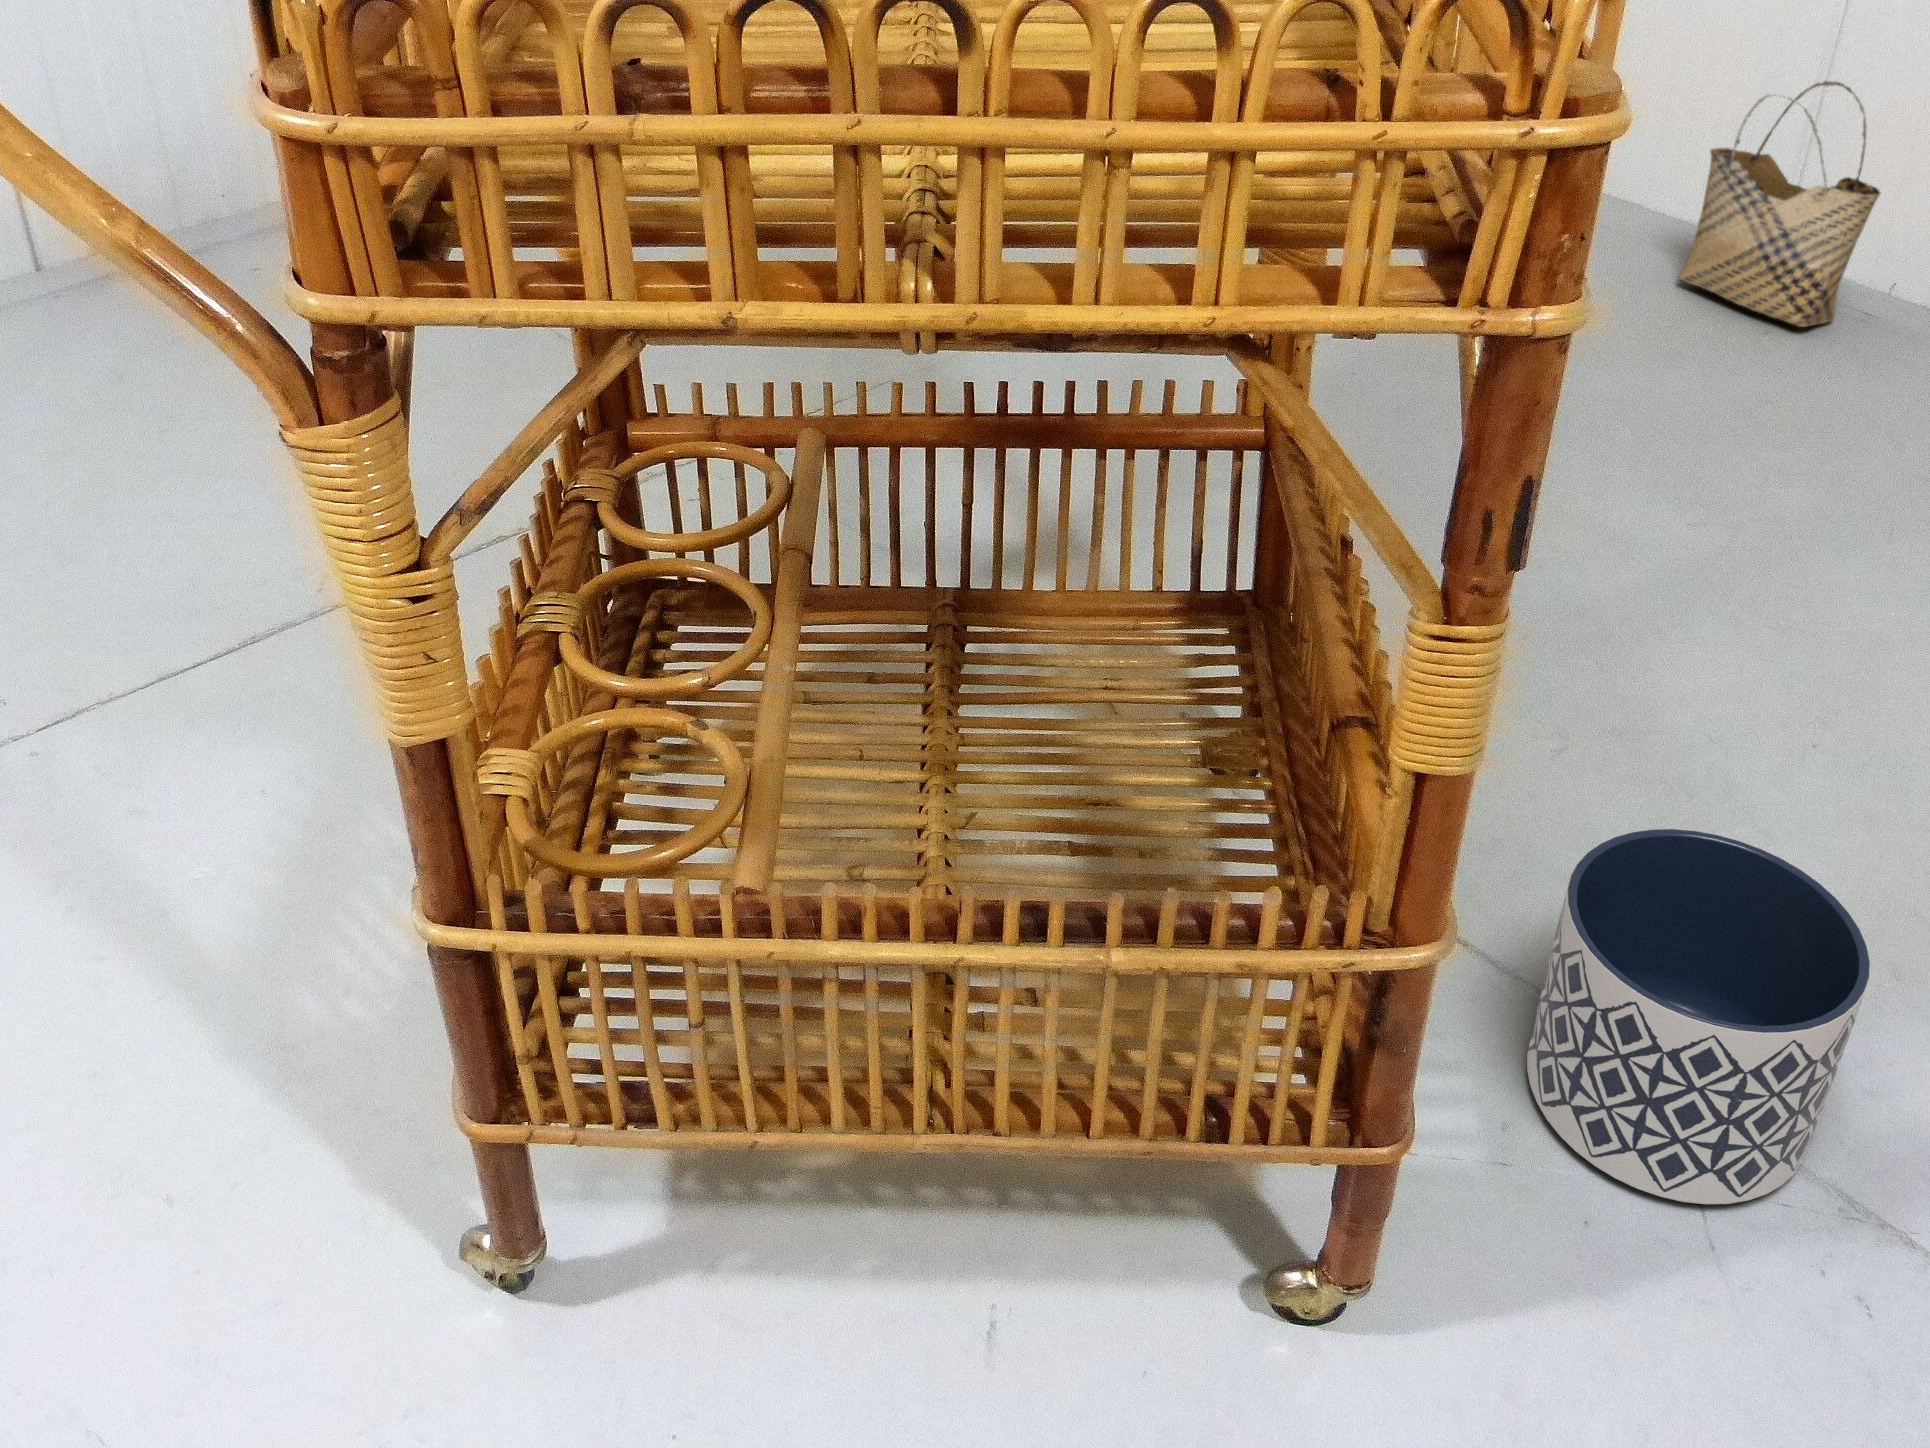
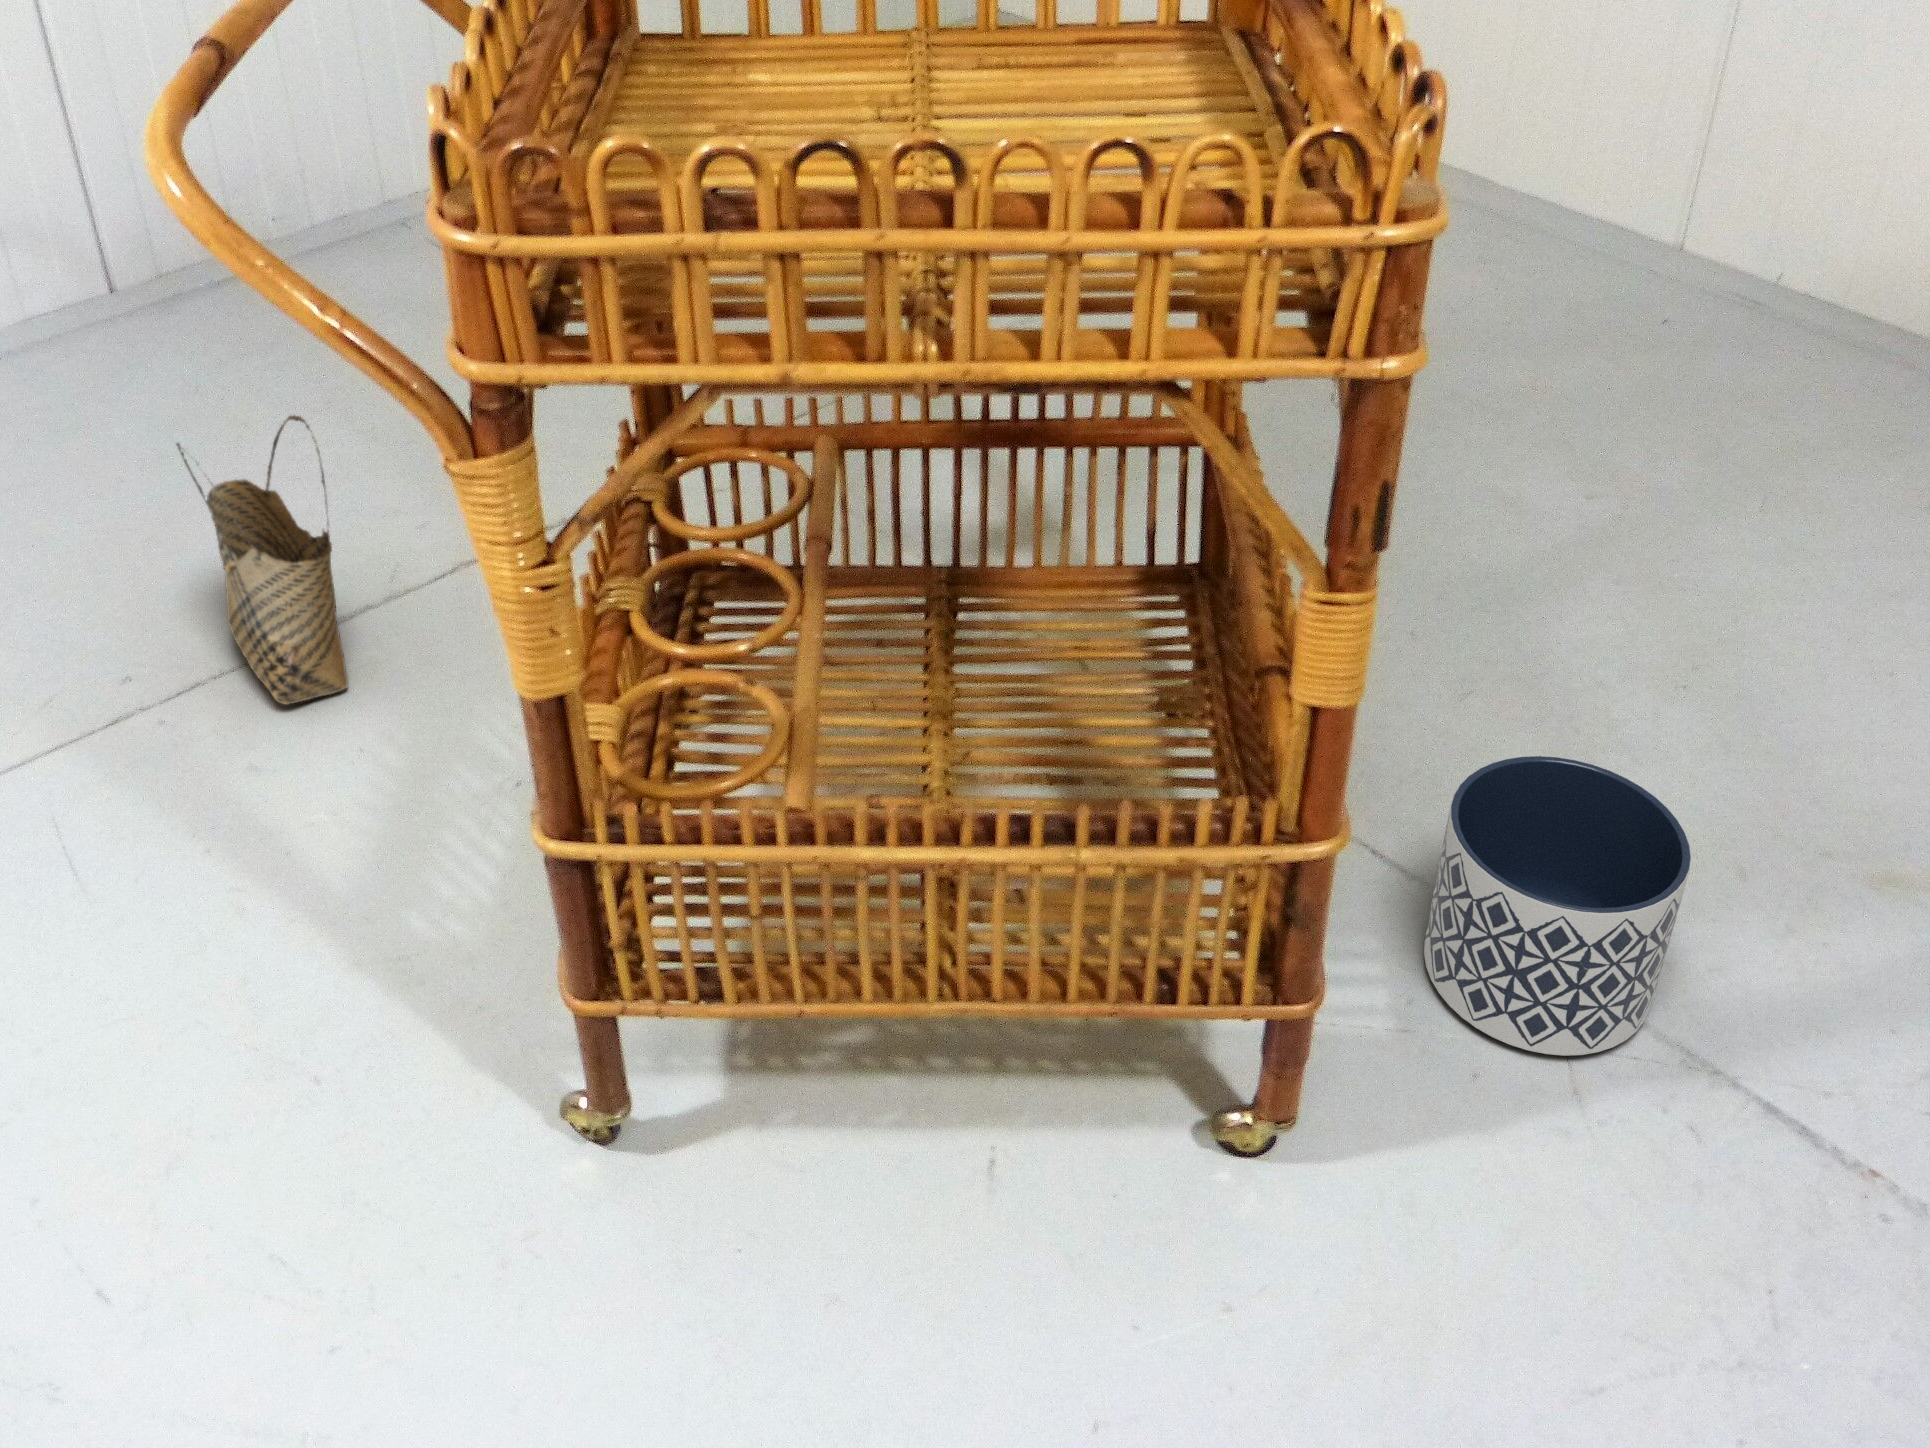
woven basket: present [1679,81,1880,327] -> present [176,416,348,704]

